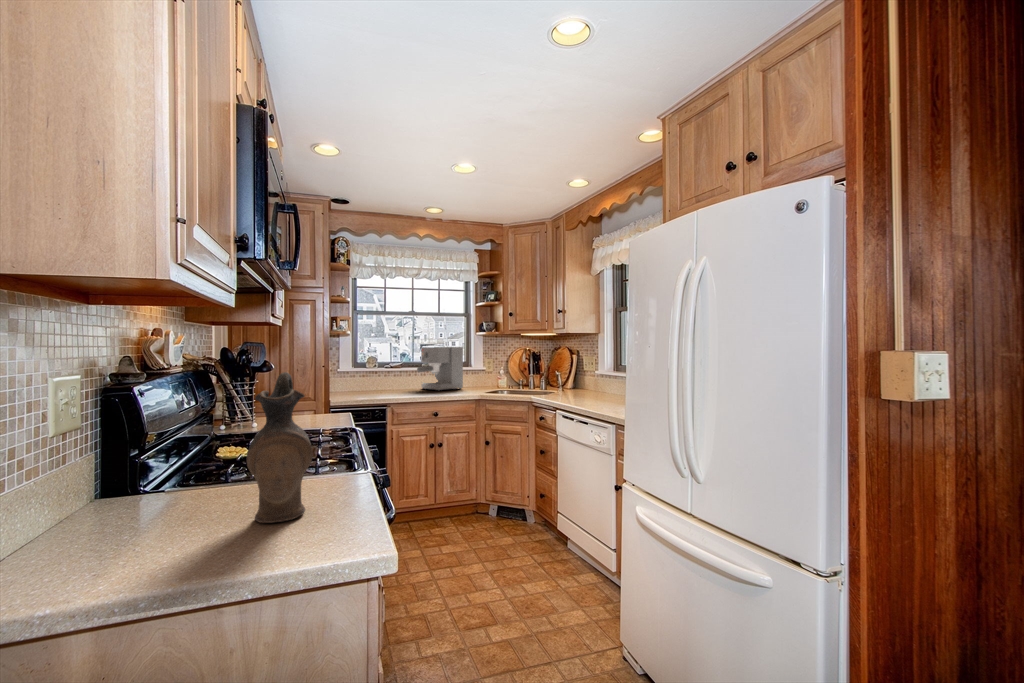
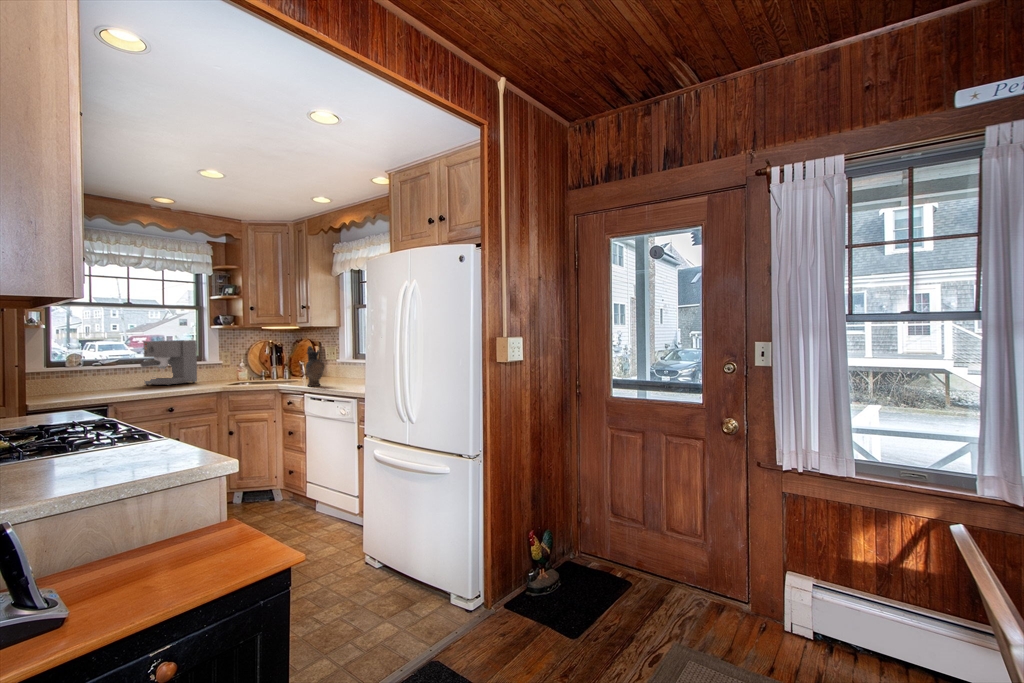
ceramic pitcher: present [247,372,313,523] -> present [306,346,325,386]

